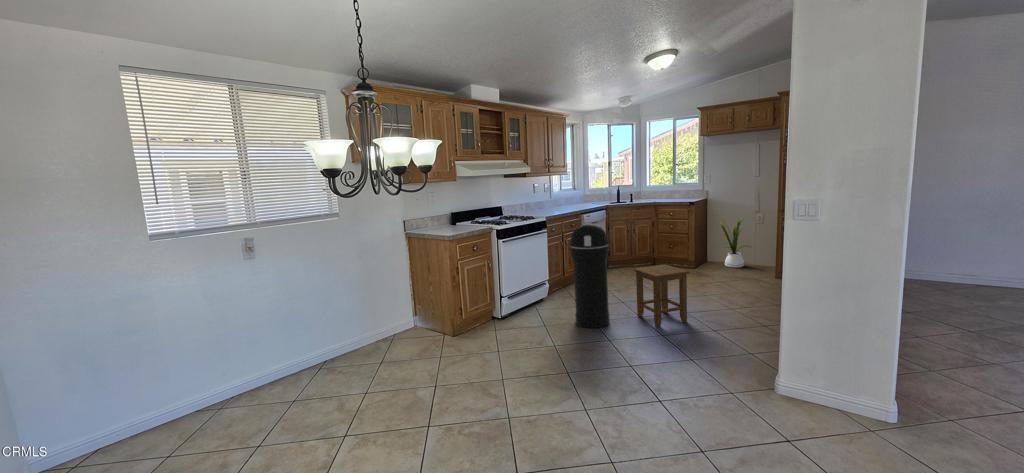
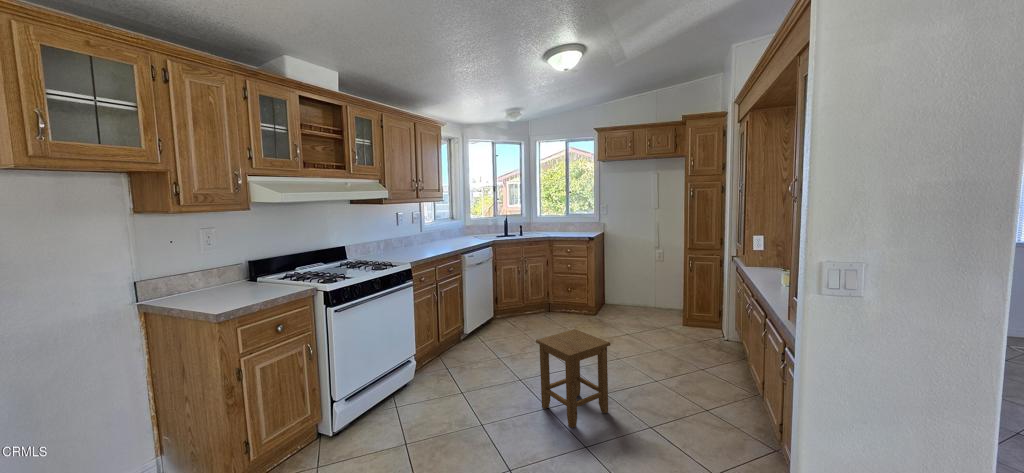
house plant: present [720,220,750,268] -> none [611,251,654,312]
trash can: present [570,224,610,328] -> none [444,280,505,442]

